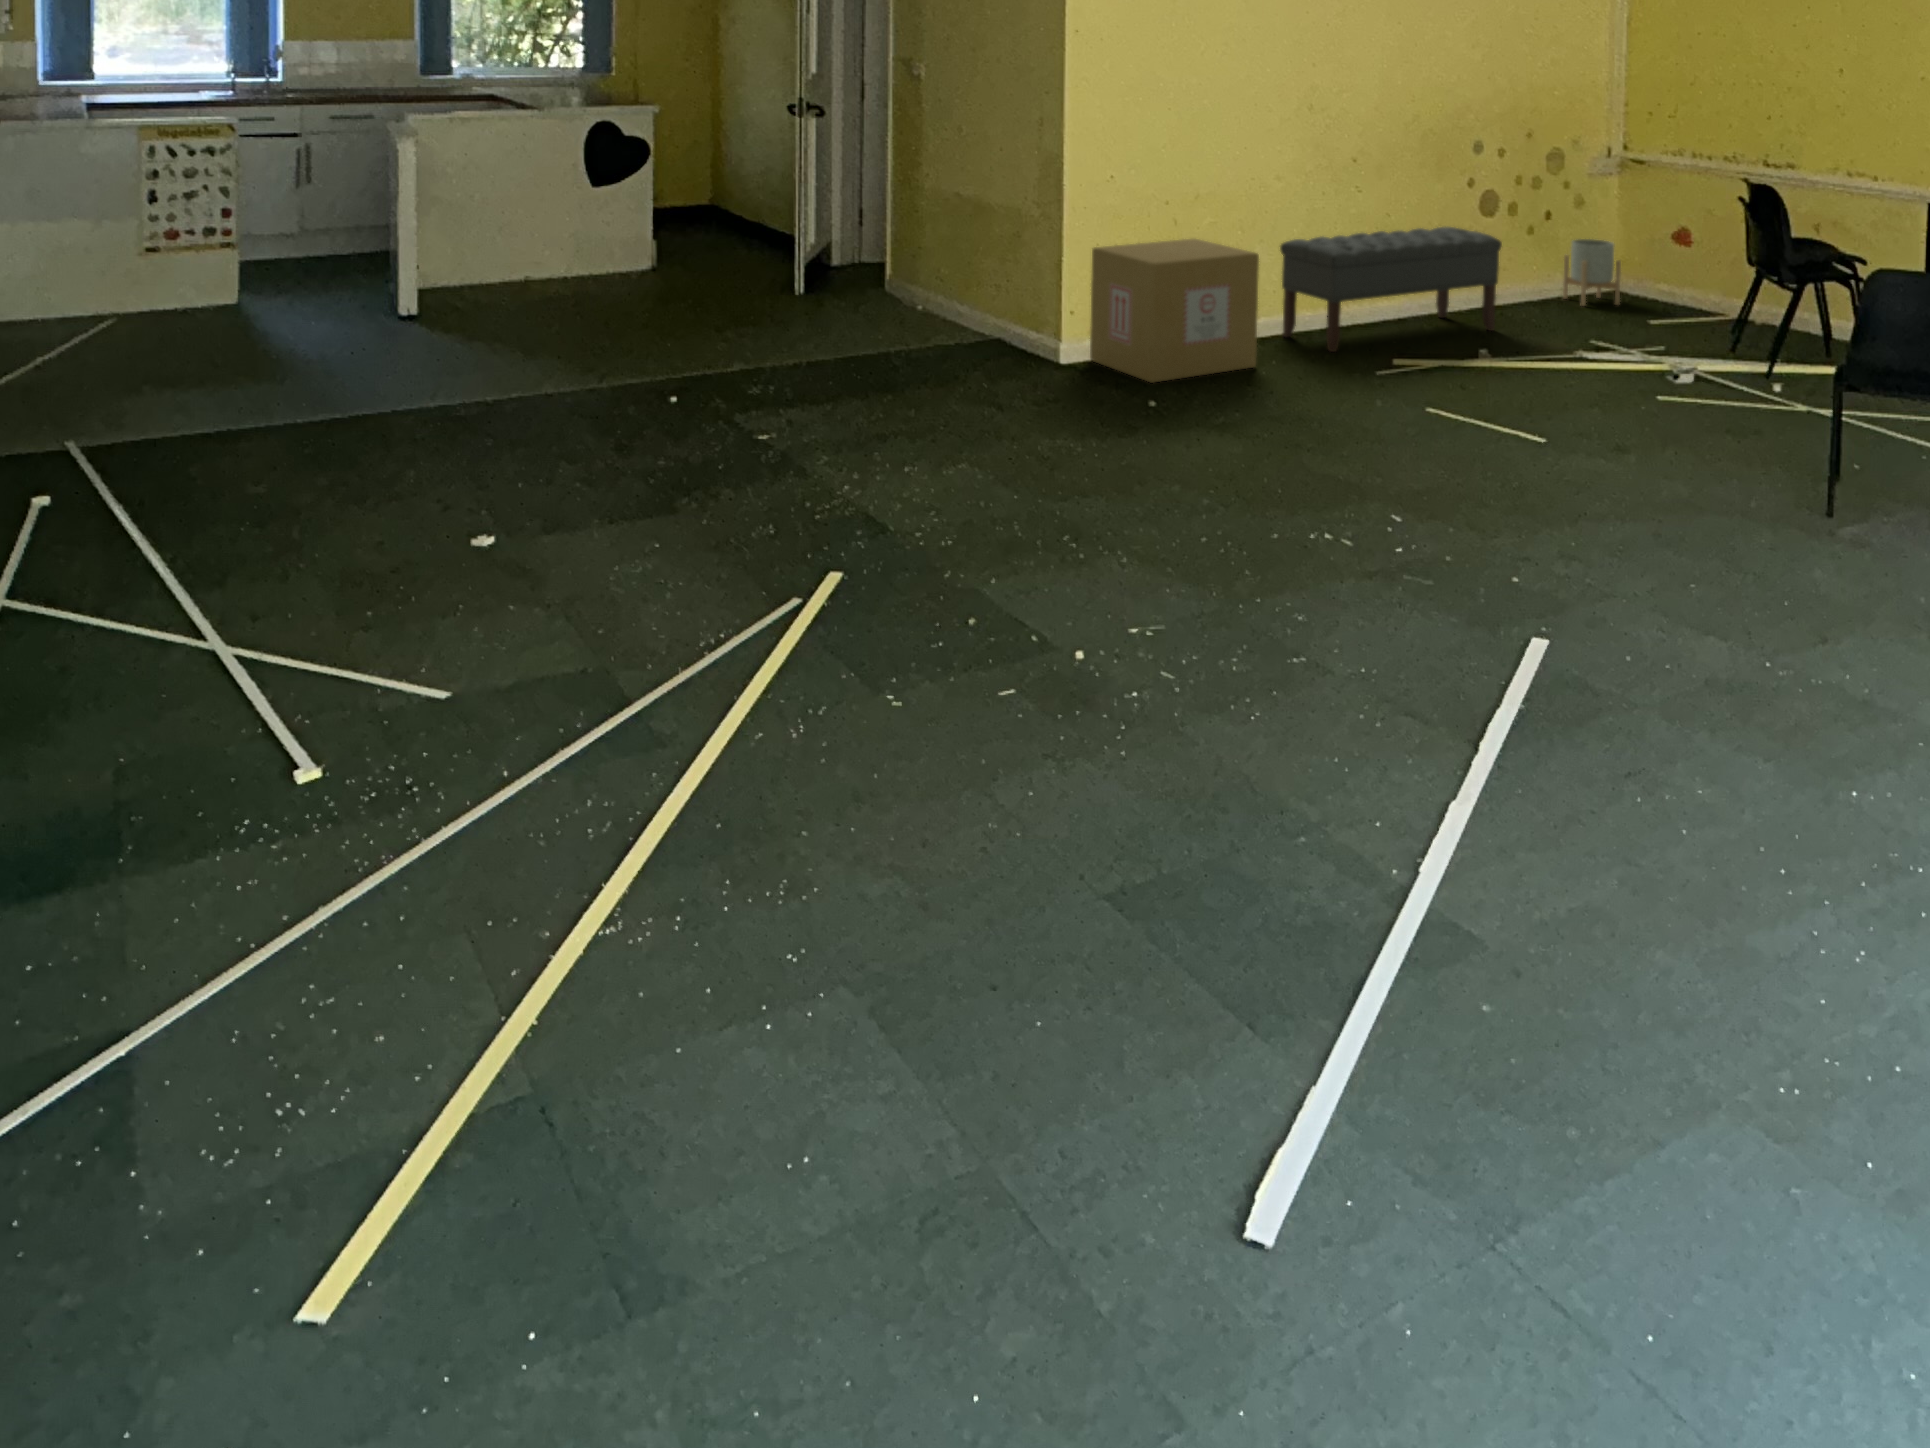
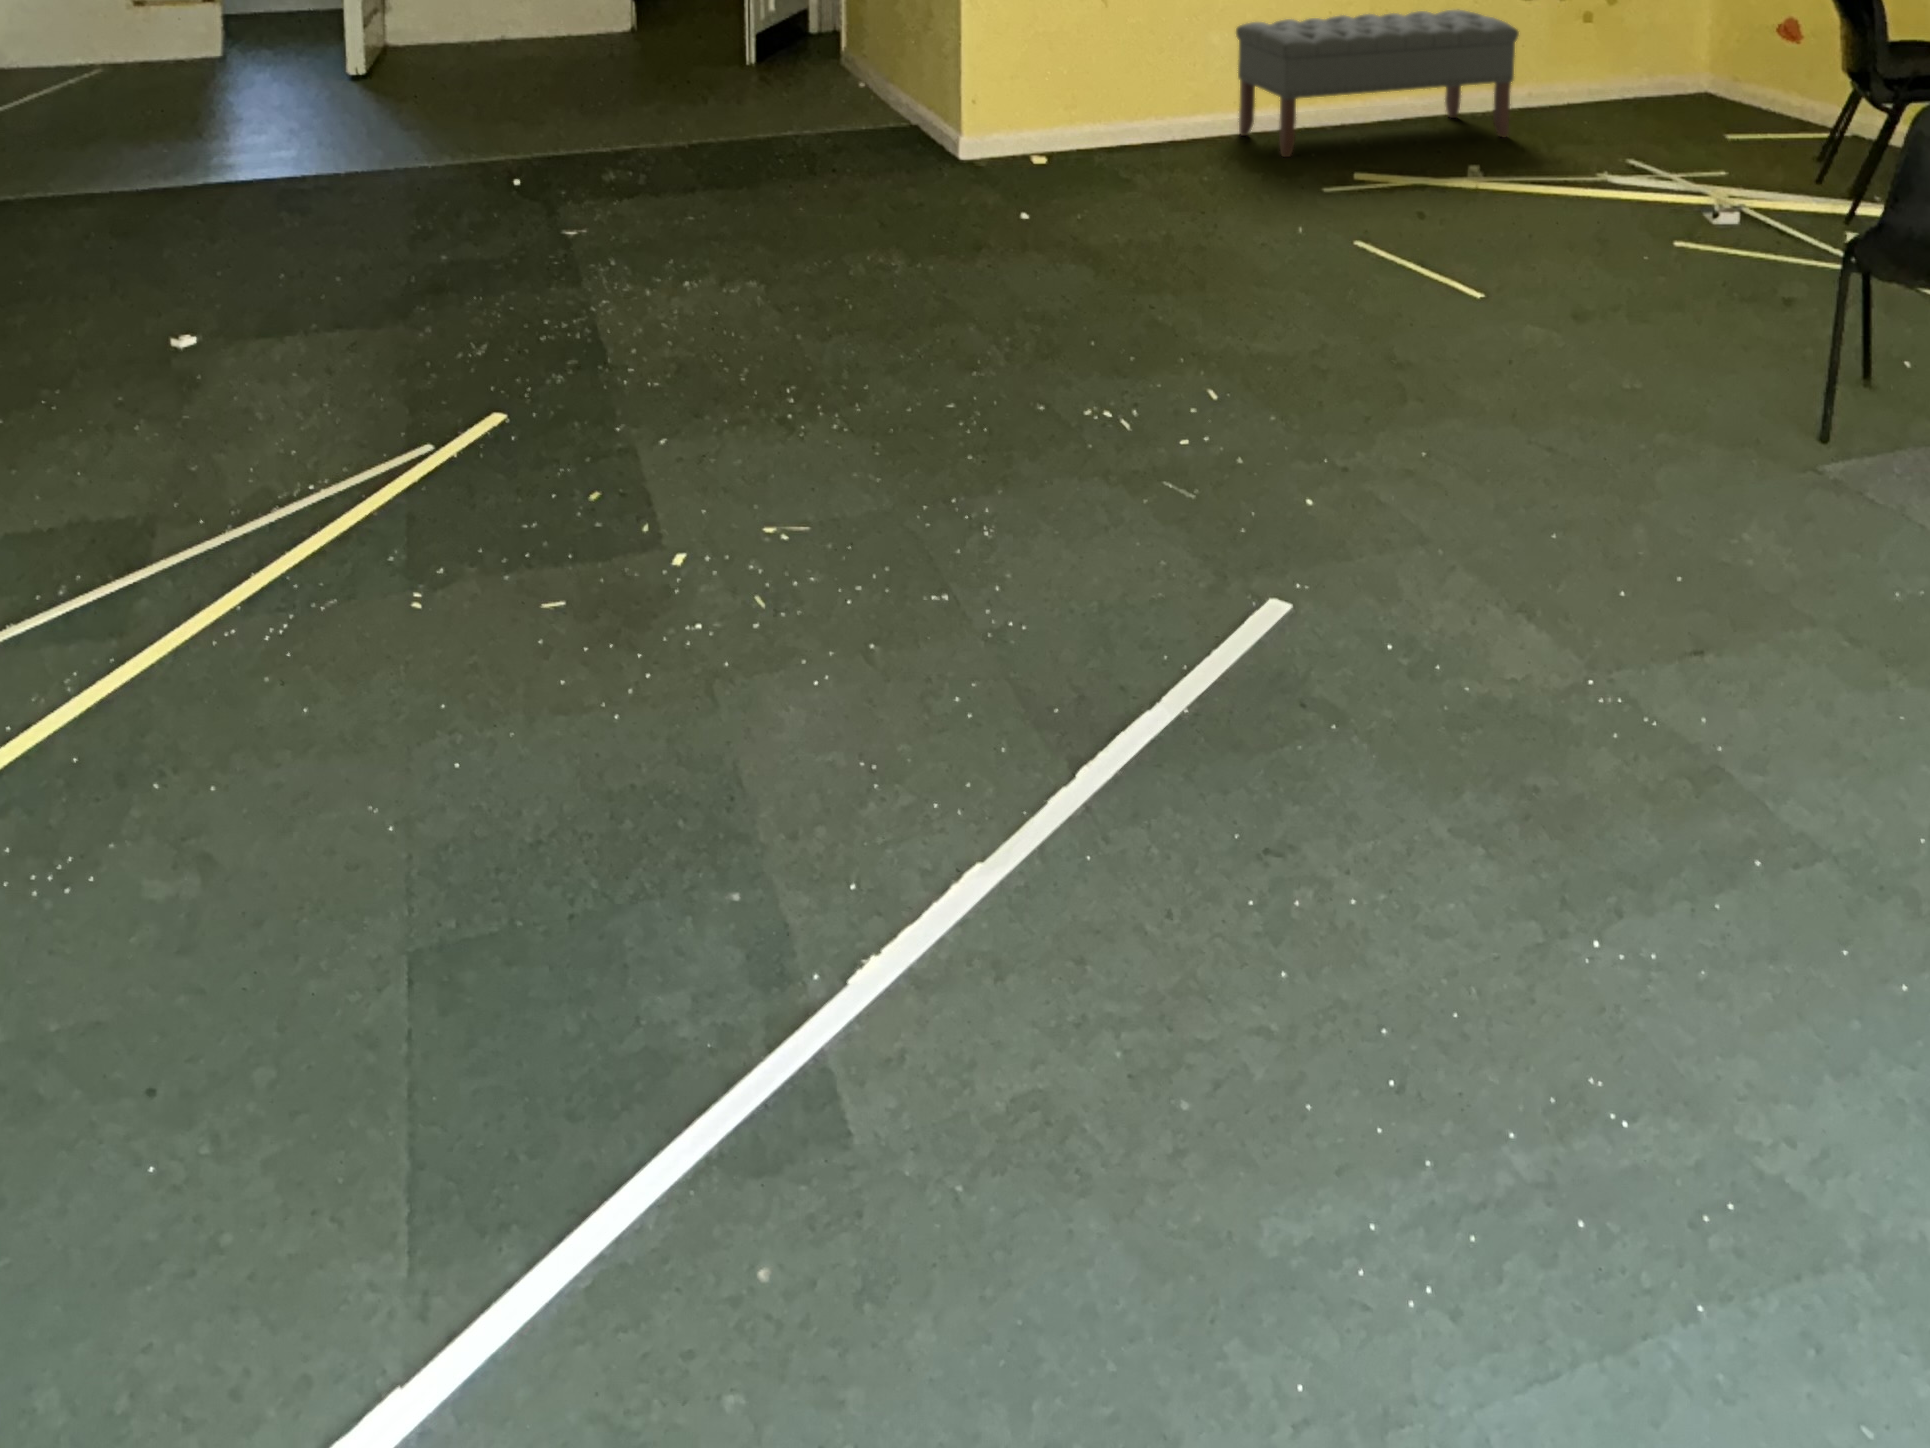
cardboard box: present [1090,239,1259,383] -> none [992,19,1181,187]
planter: present [1563,239,1621,306] -> none [1624,27,1697,109]

